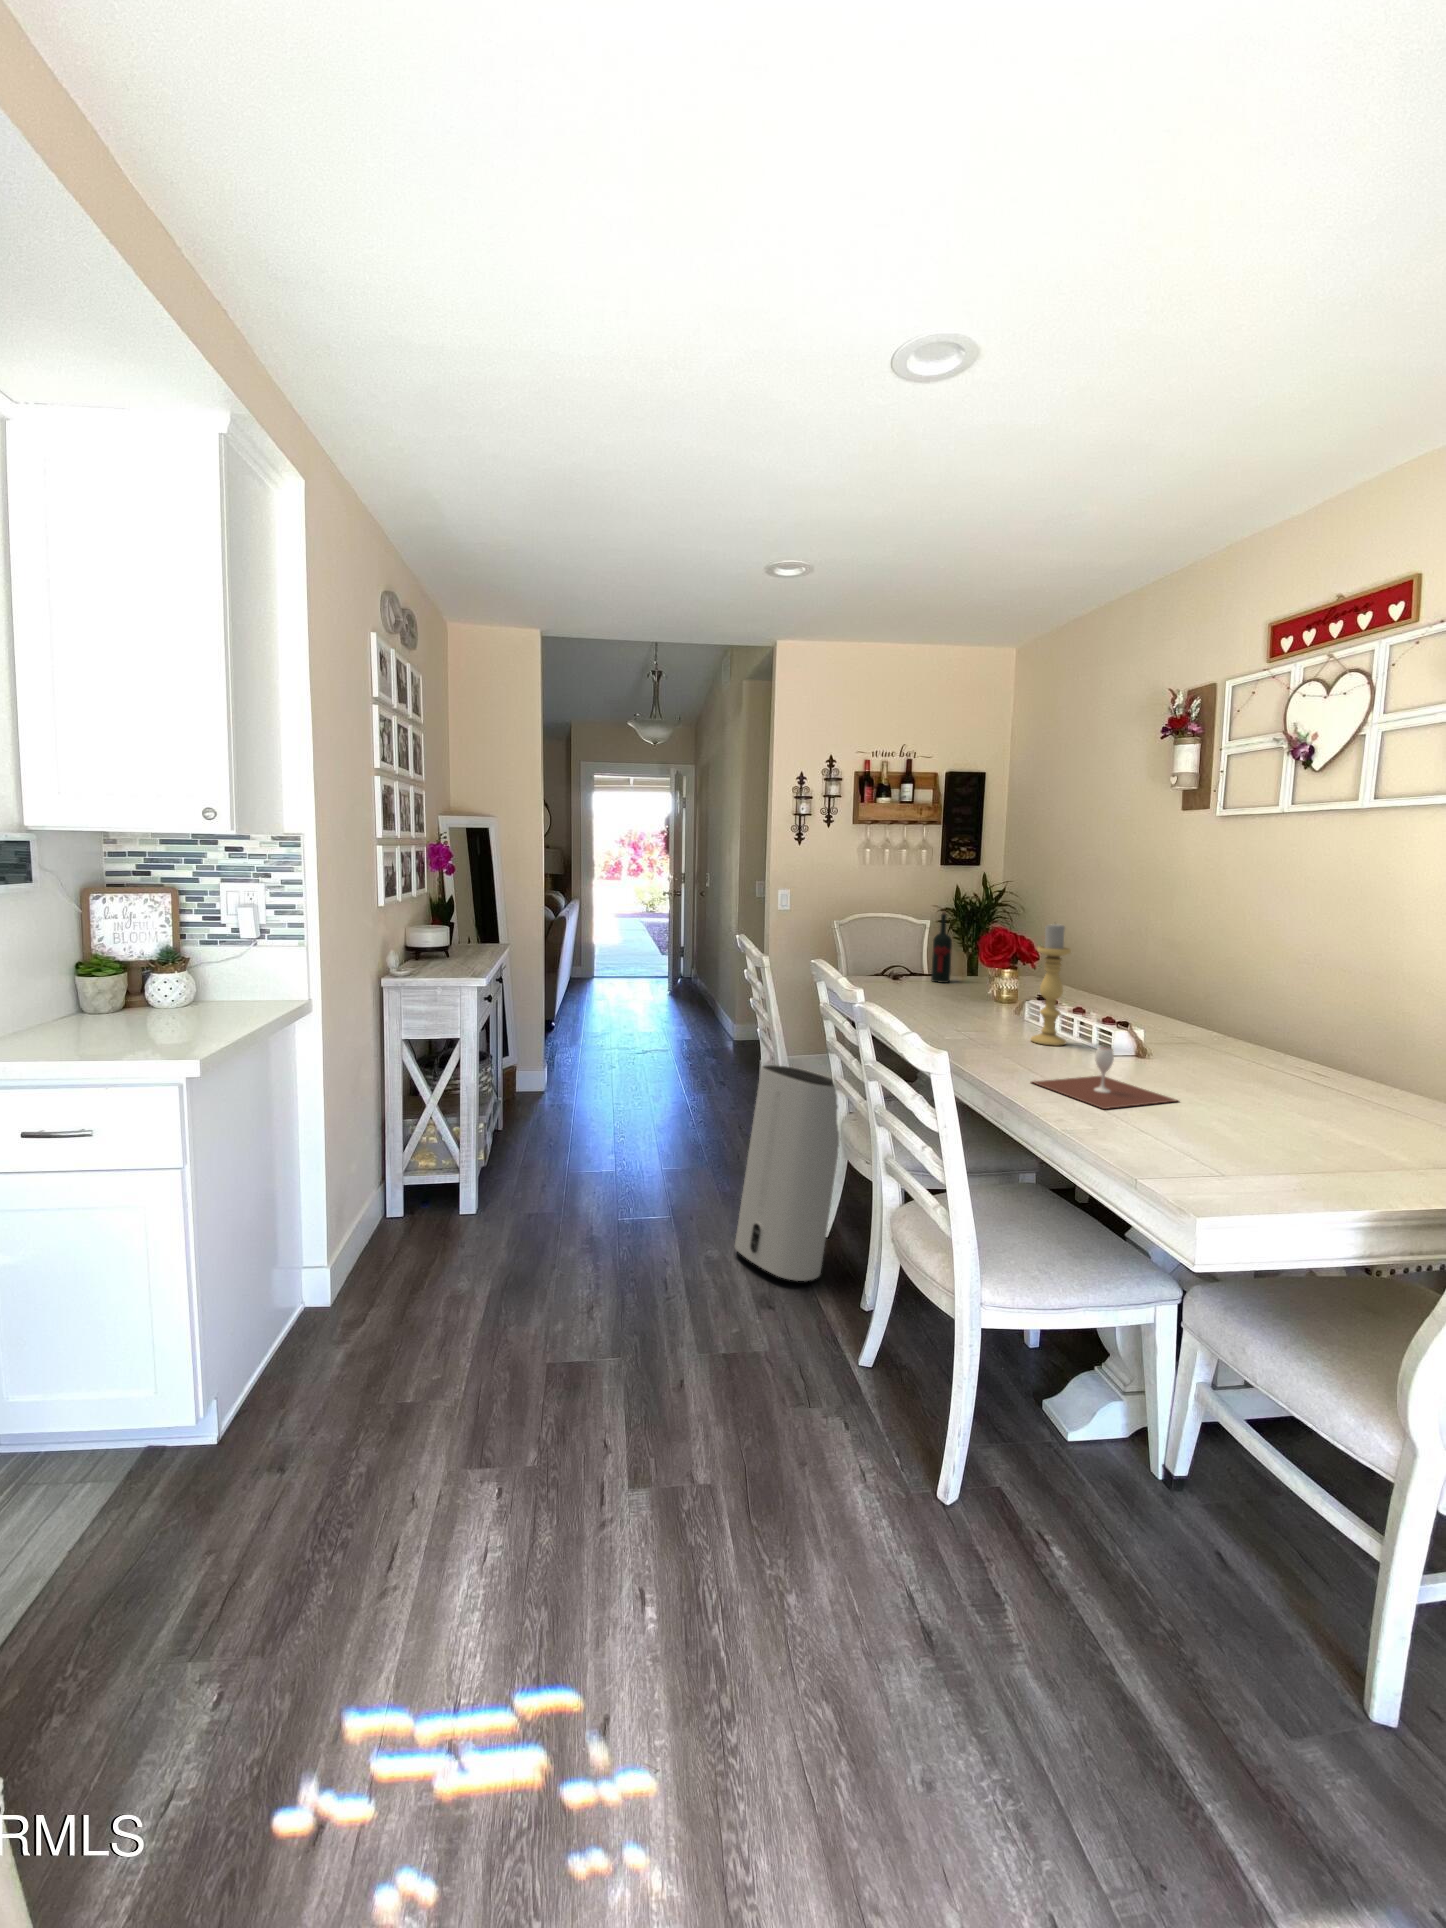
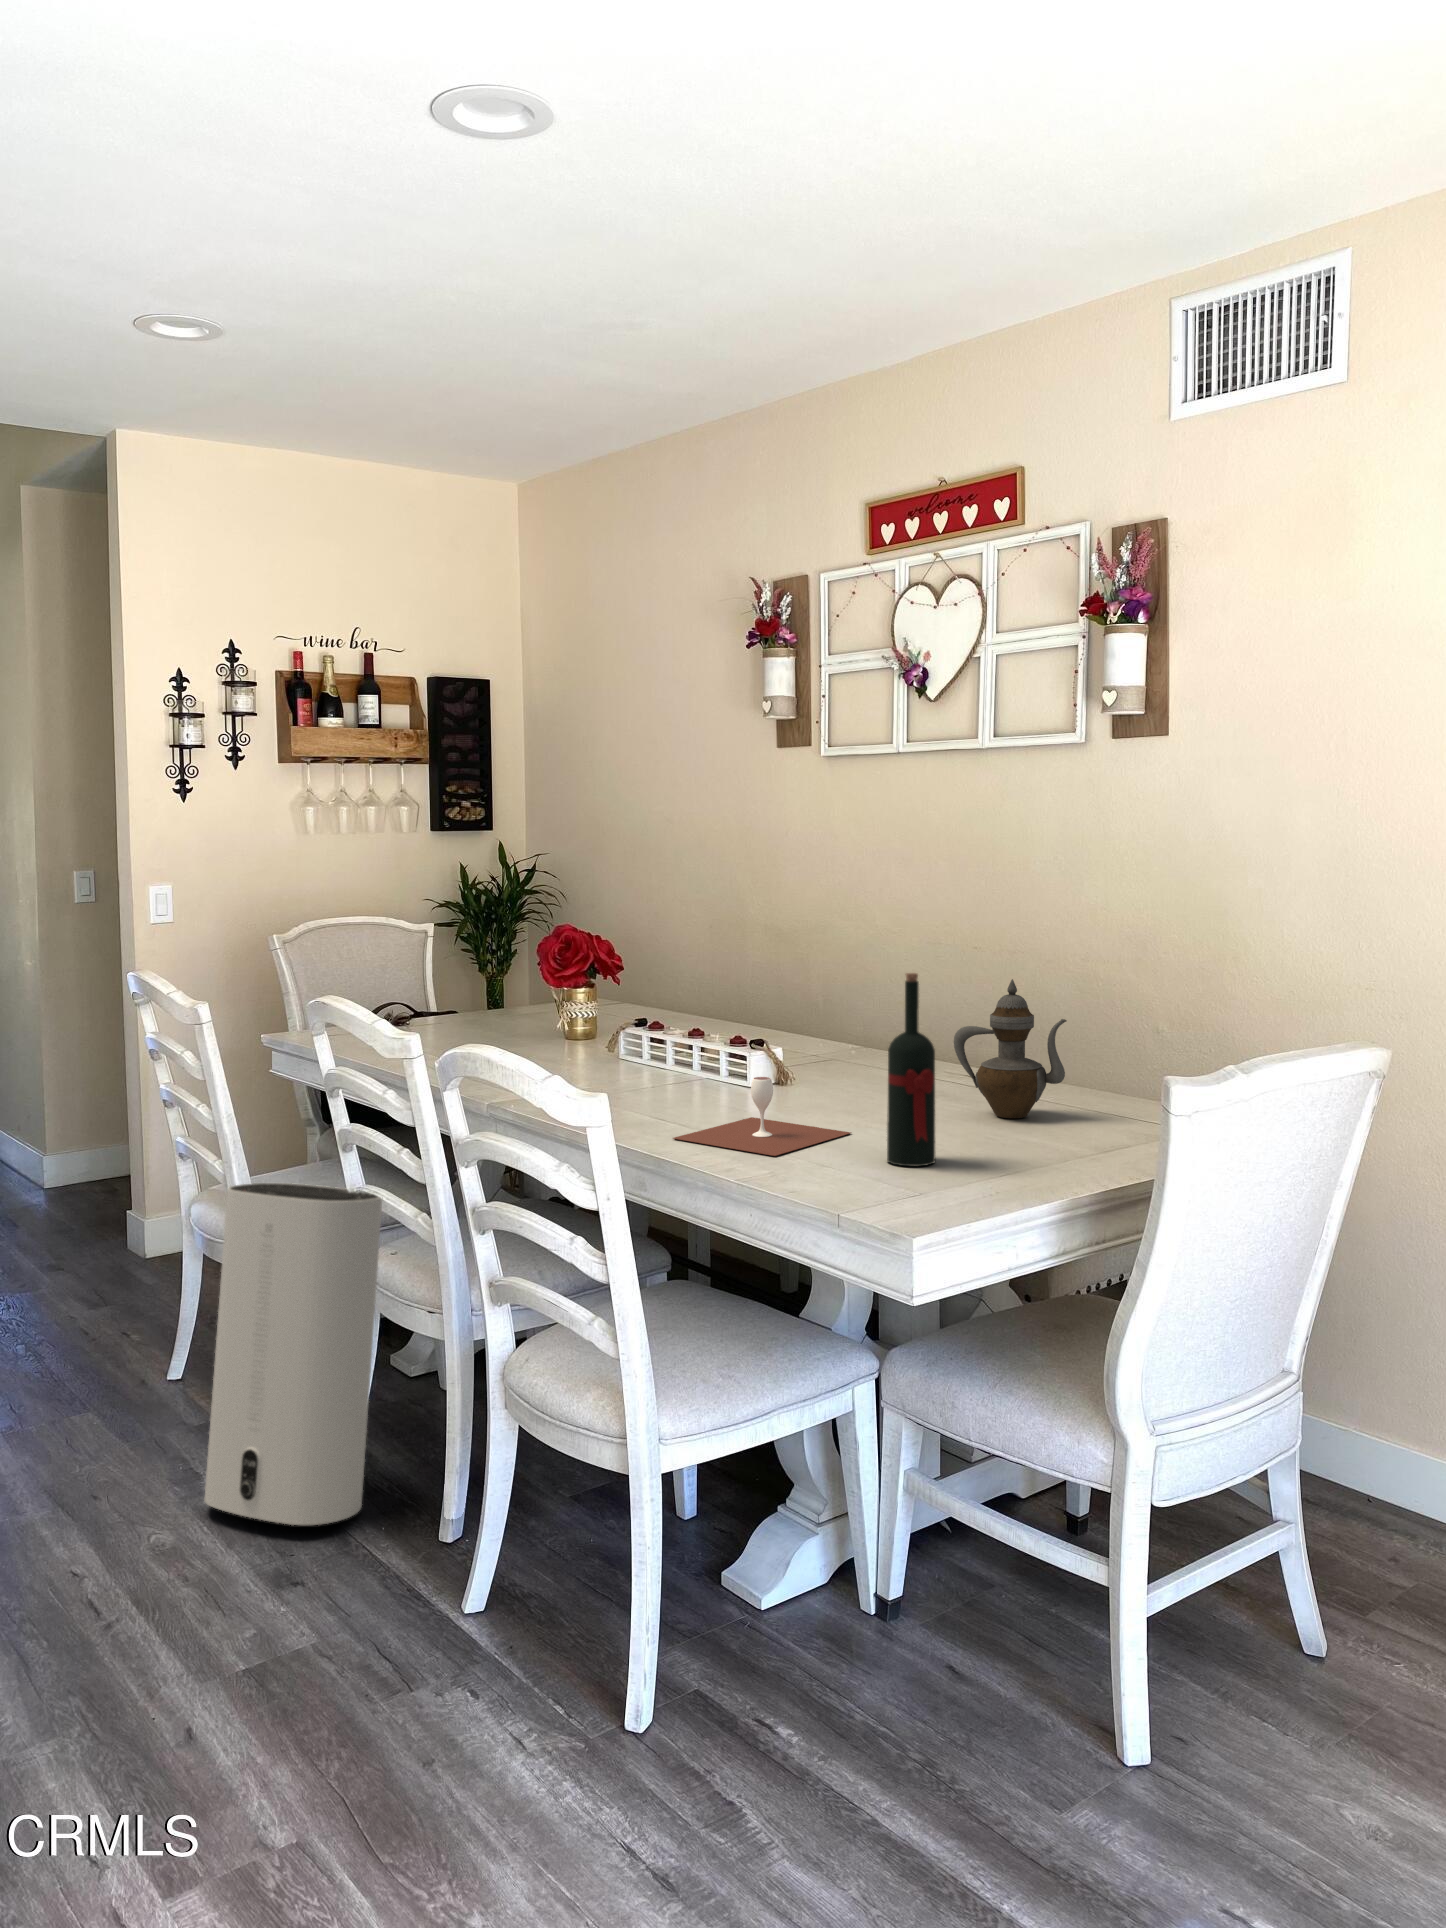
wine bottle: present [931,911,952,983] -> present [887,973,935,1166]
candle holder: present [1031,924,1071,1046] -> none [642,913,688,1089]
teapot: none [1289,996,1407,1113] -> present [954,979,1067,1118]

